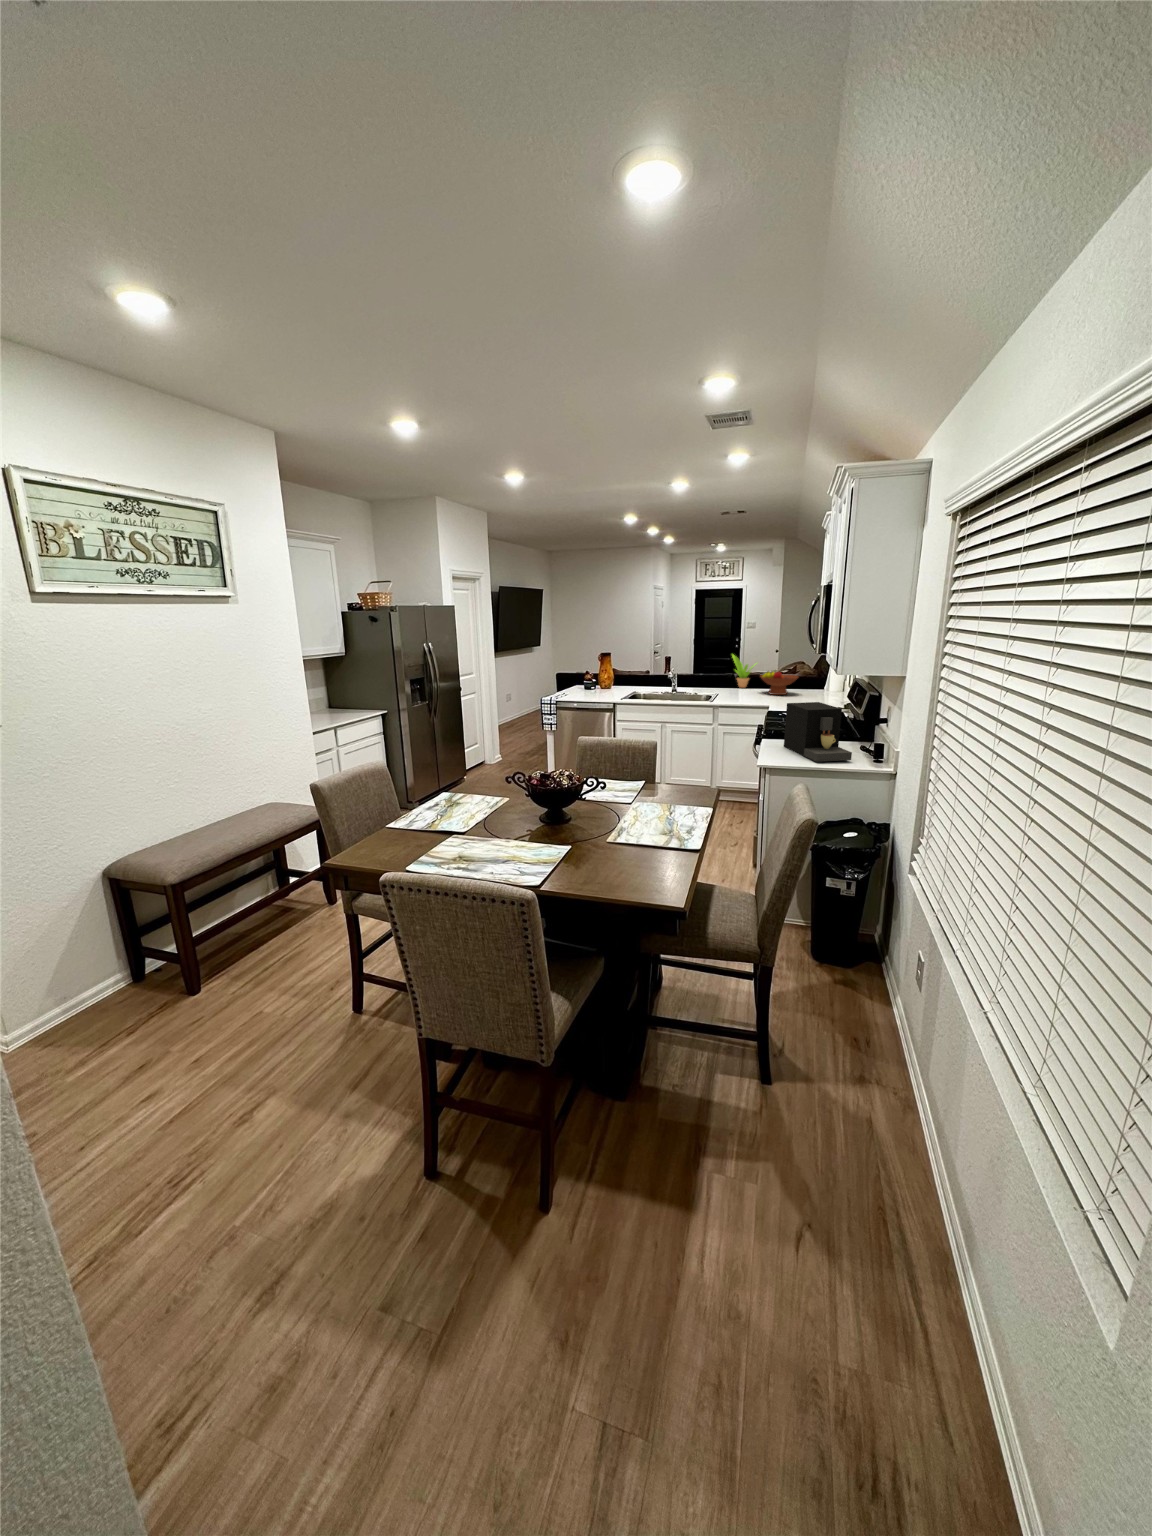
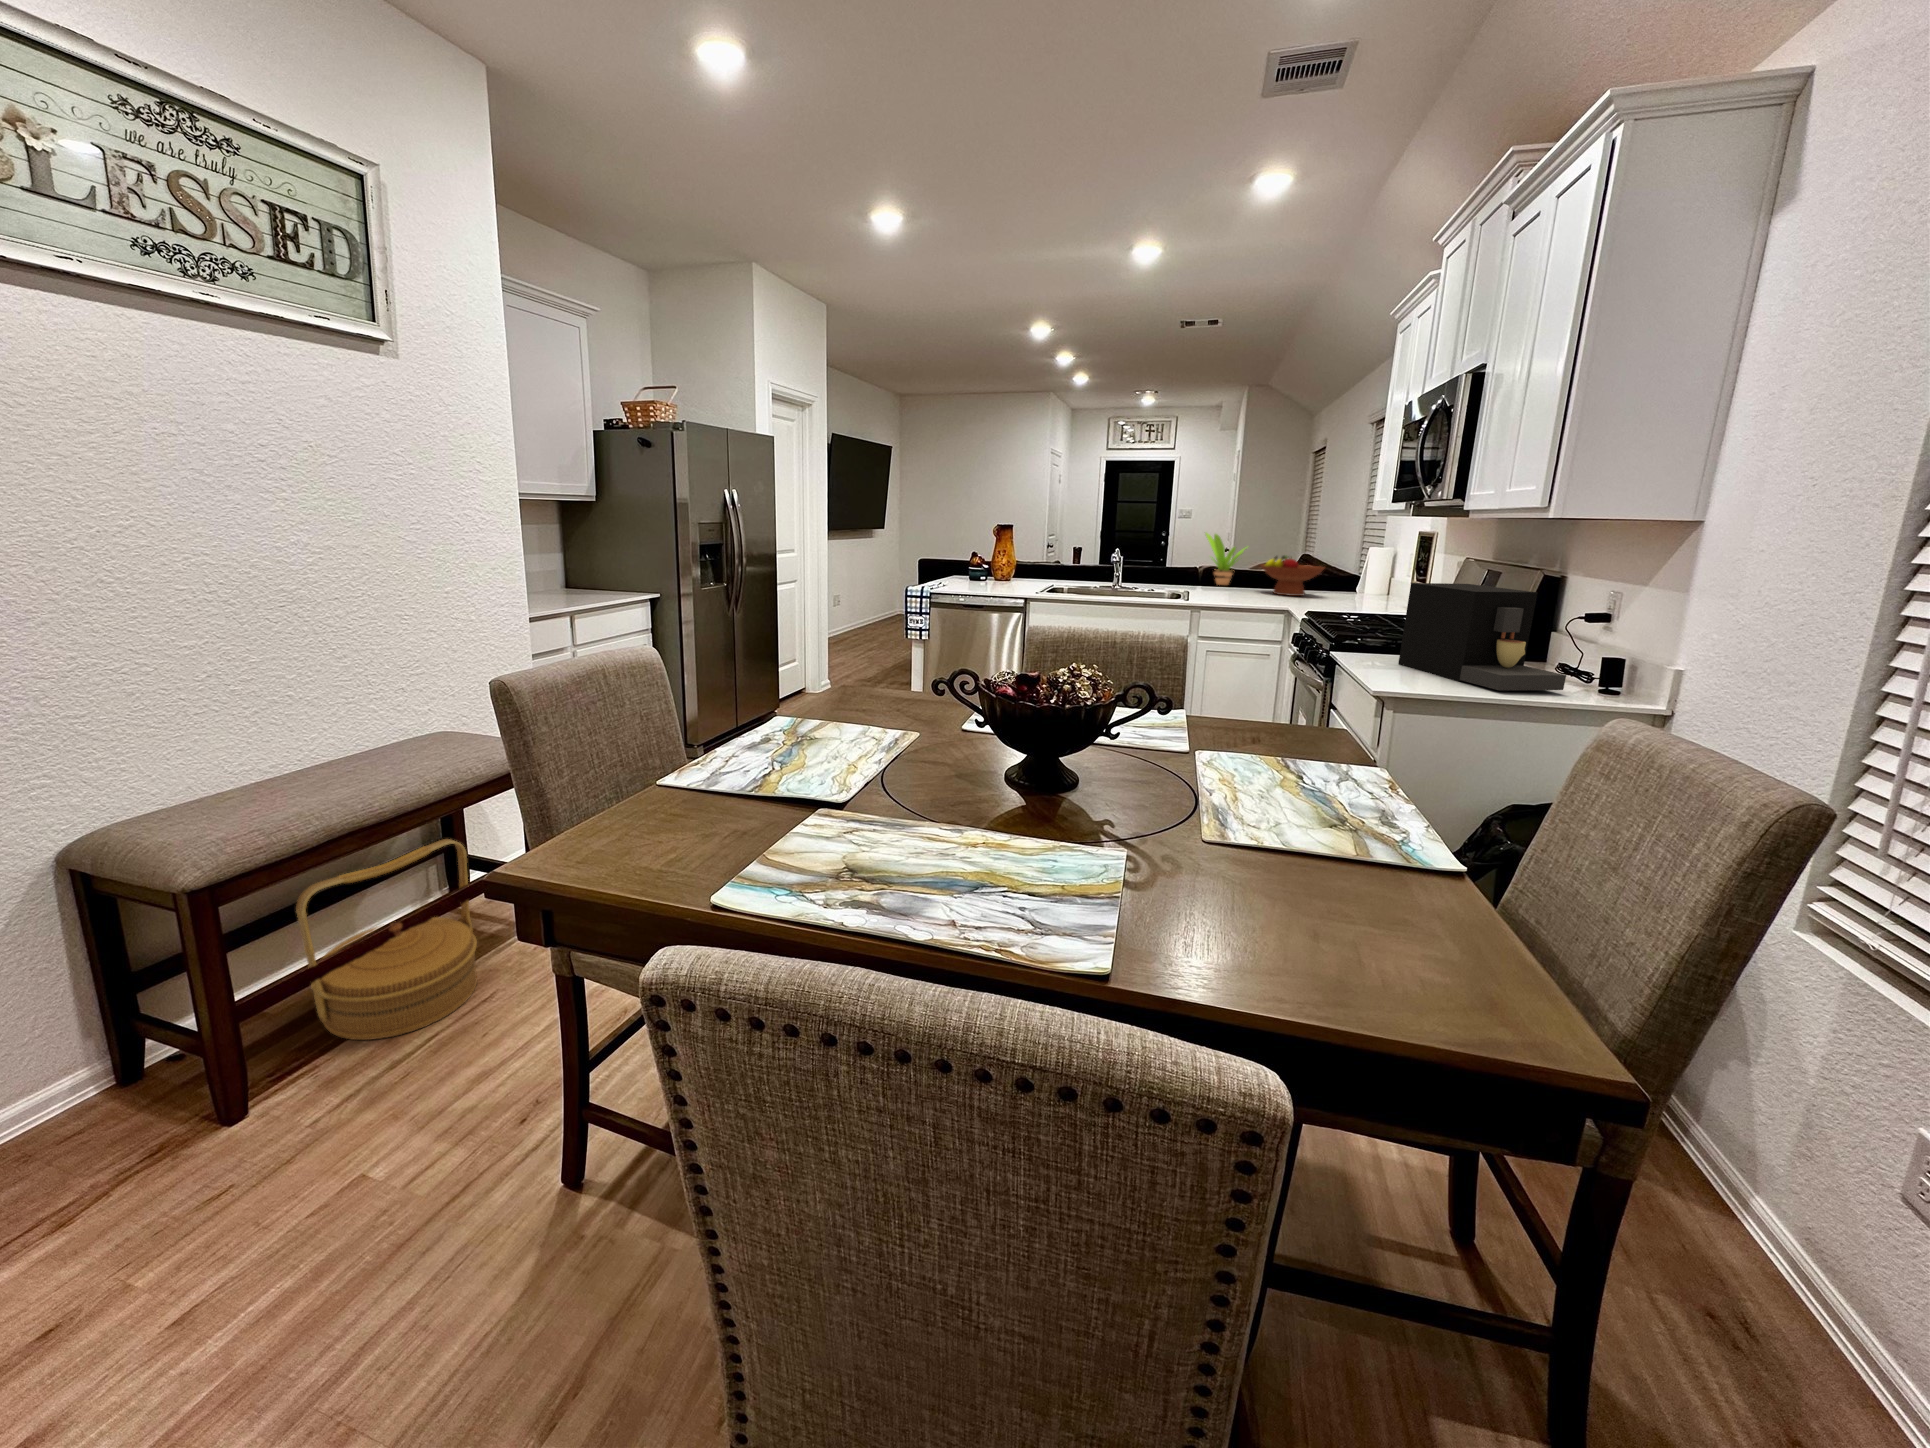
woven basket: none [211,858,300,959] -> present [296,839,477,1040]

